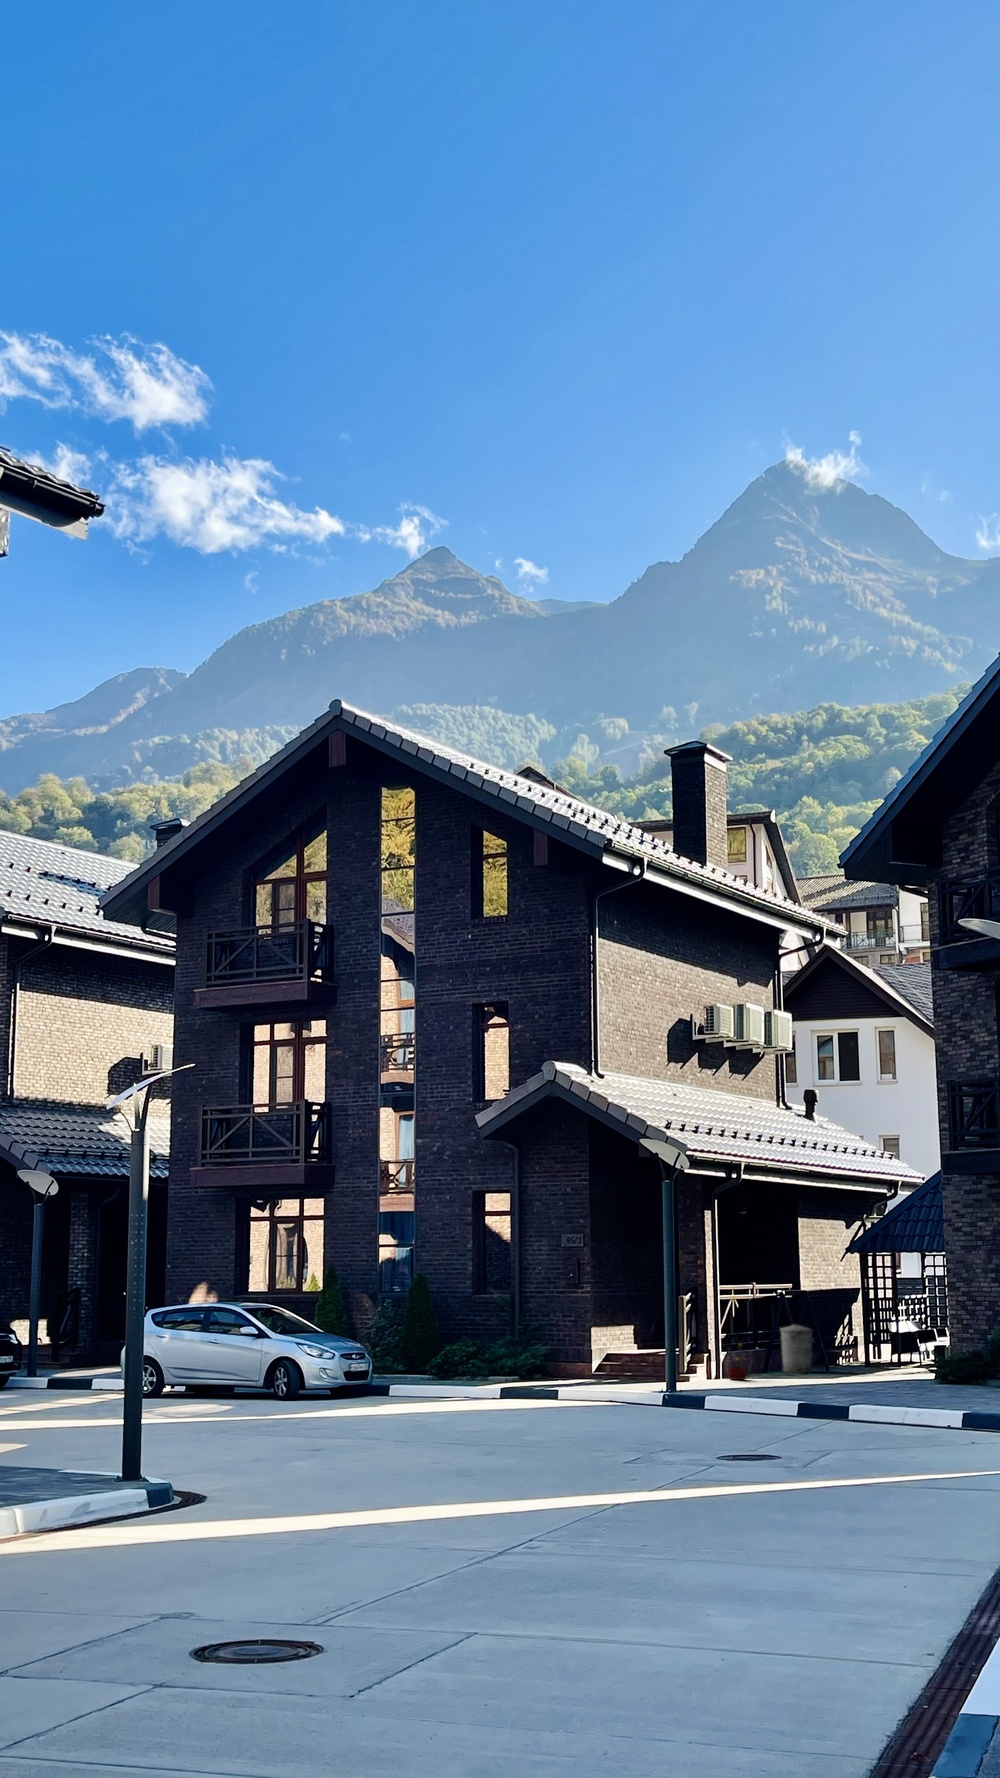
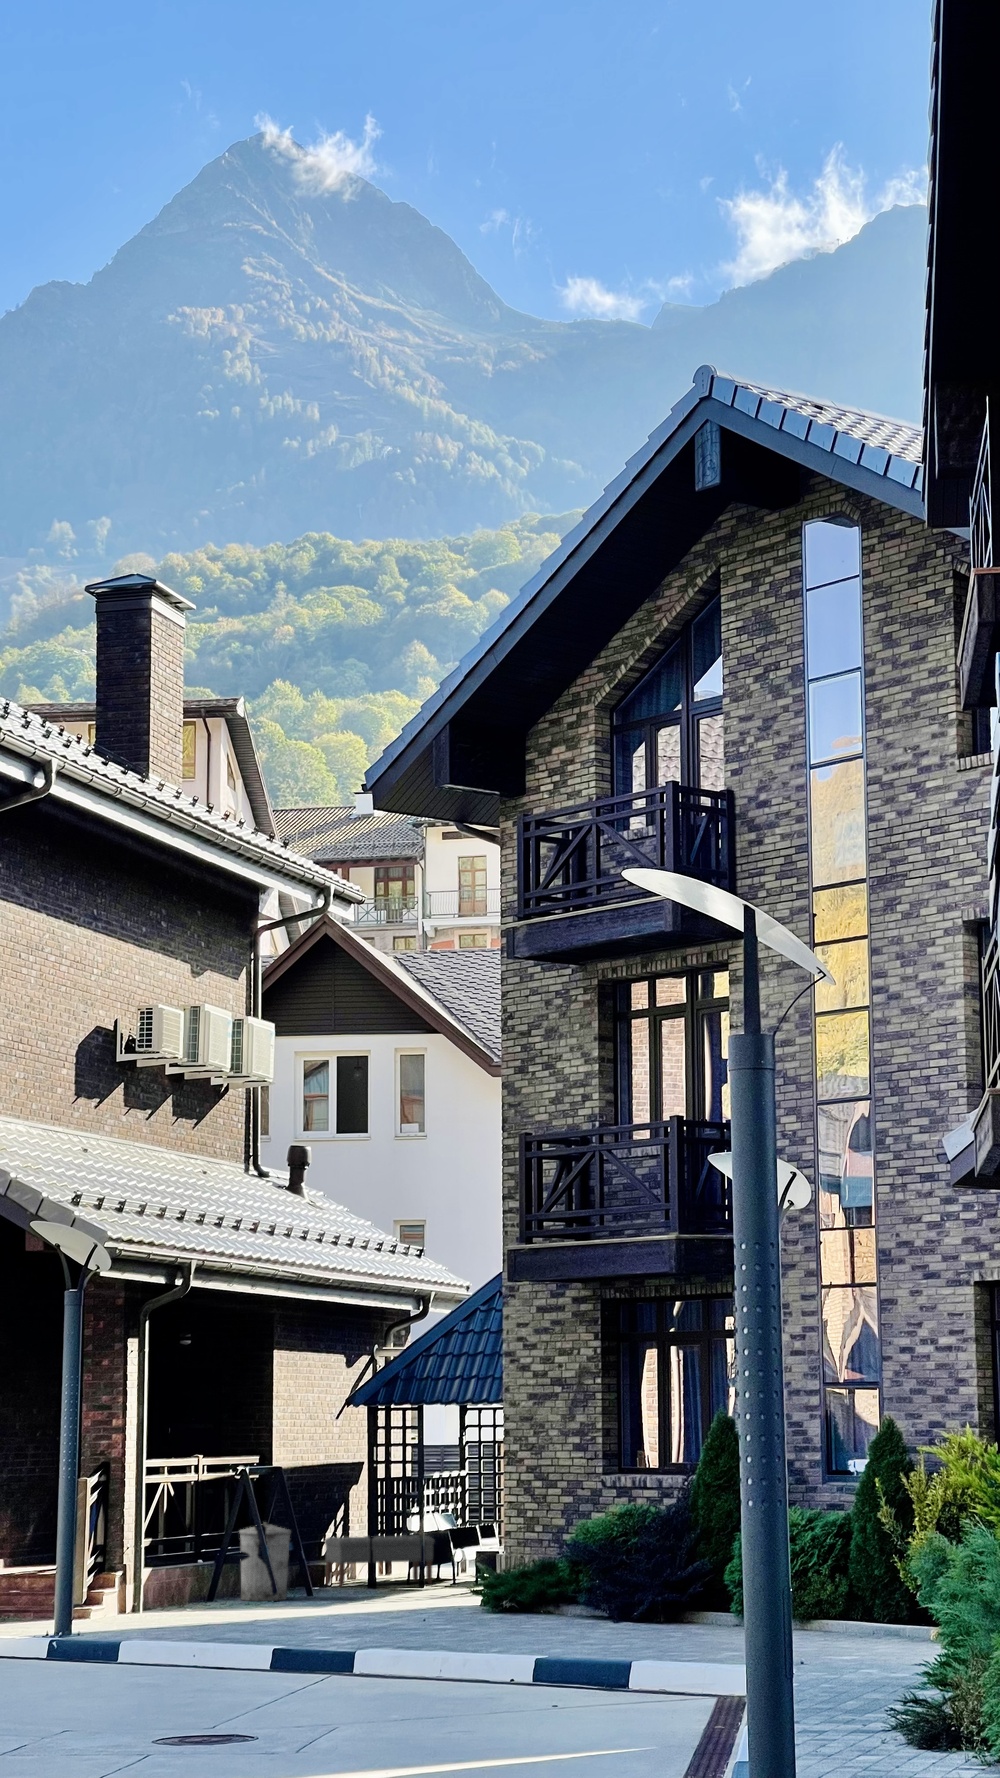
bench: none [836,1335,907,1367] -> present [325,1535,434,1587]
decorative plant: present [728,1343,746,1380] -> none [132,1544,198,1618]

